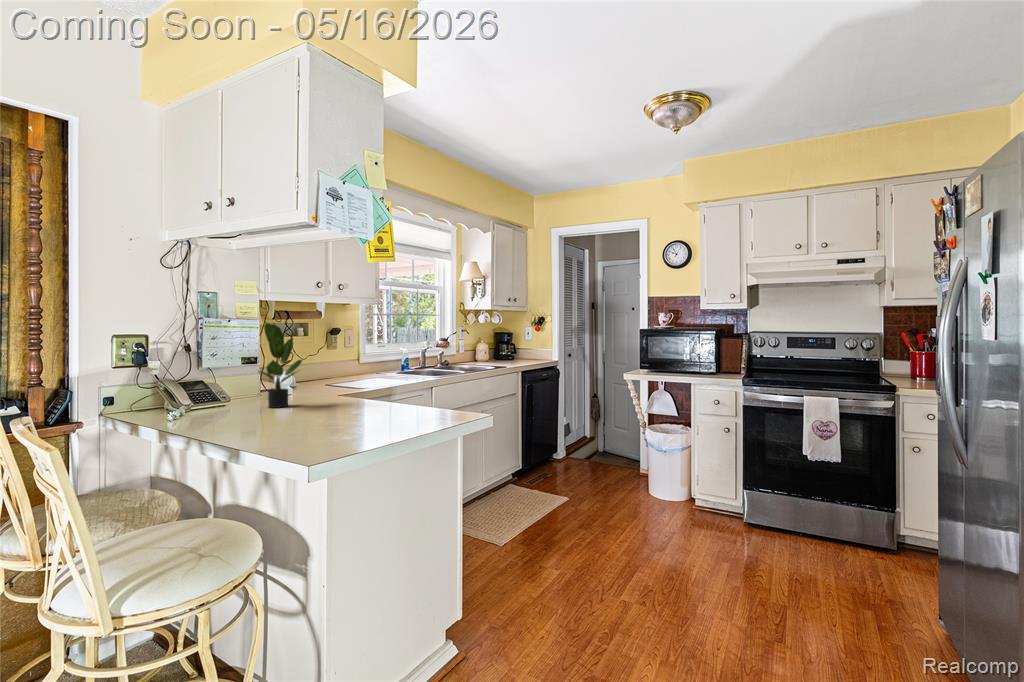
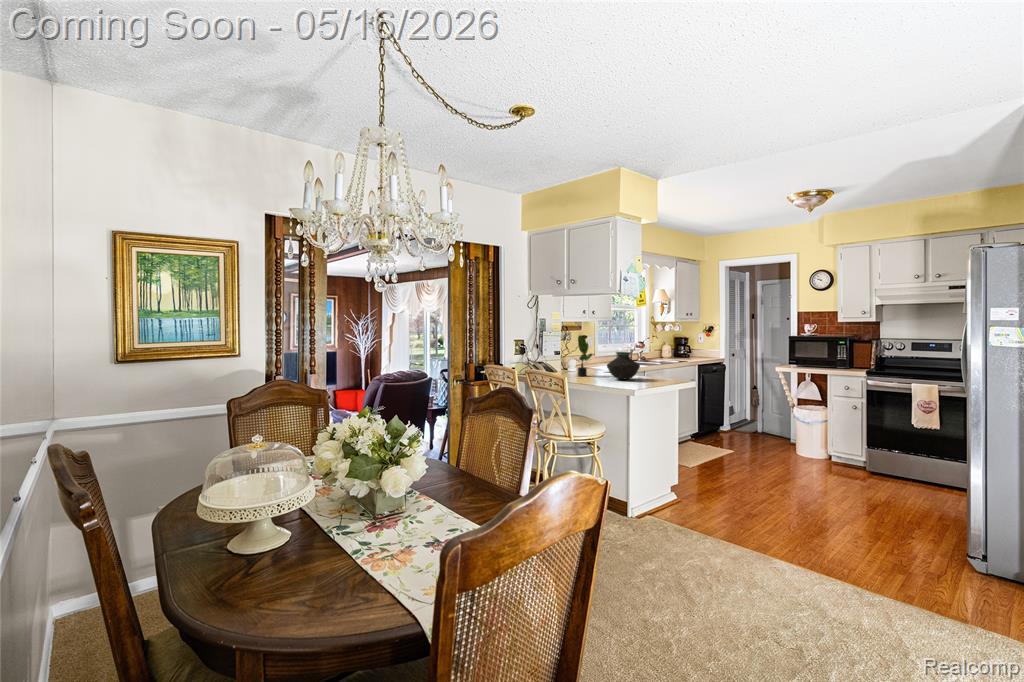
vase: none [307,357,380,417] -> present [607,352,640,379]

